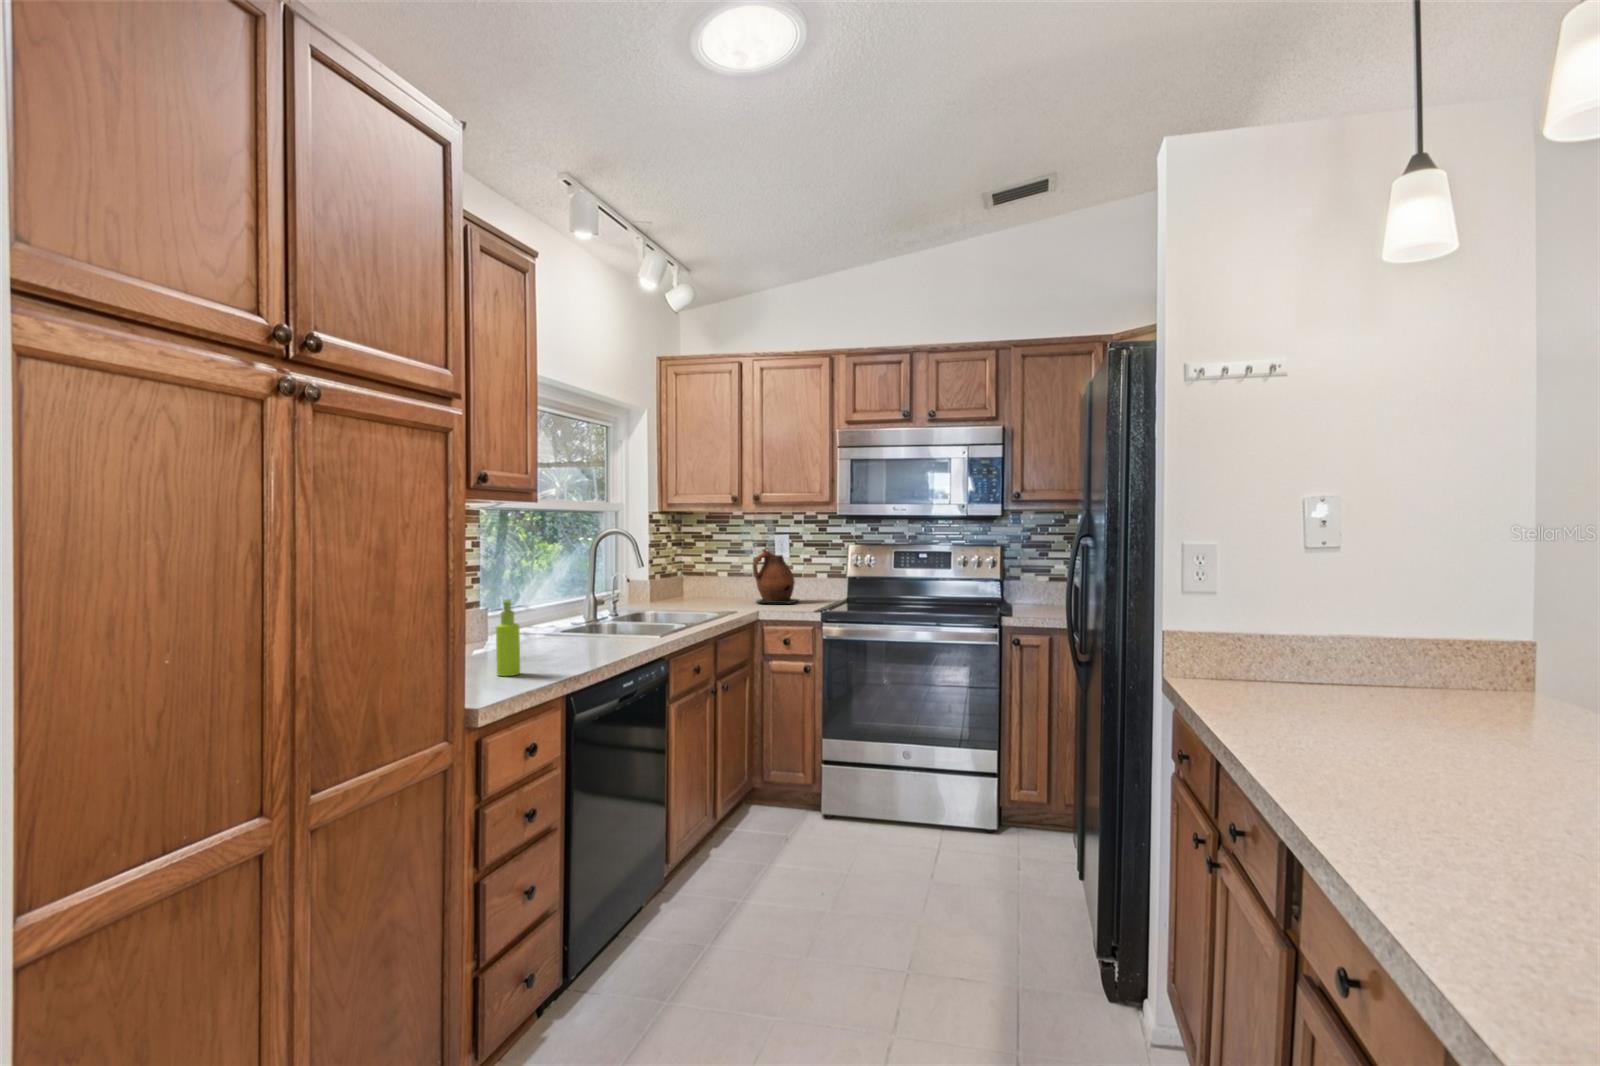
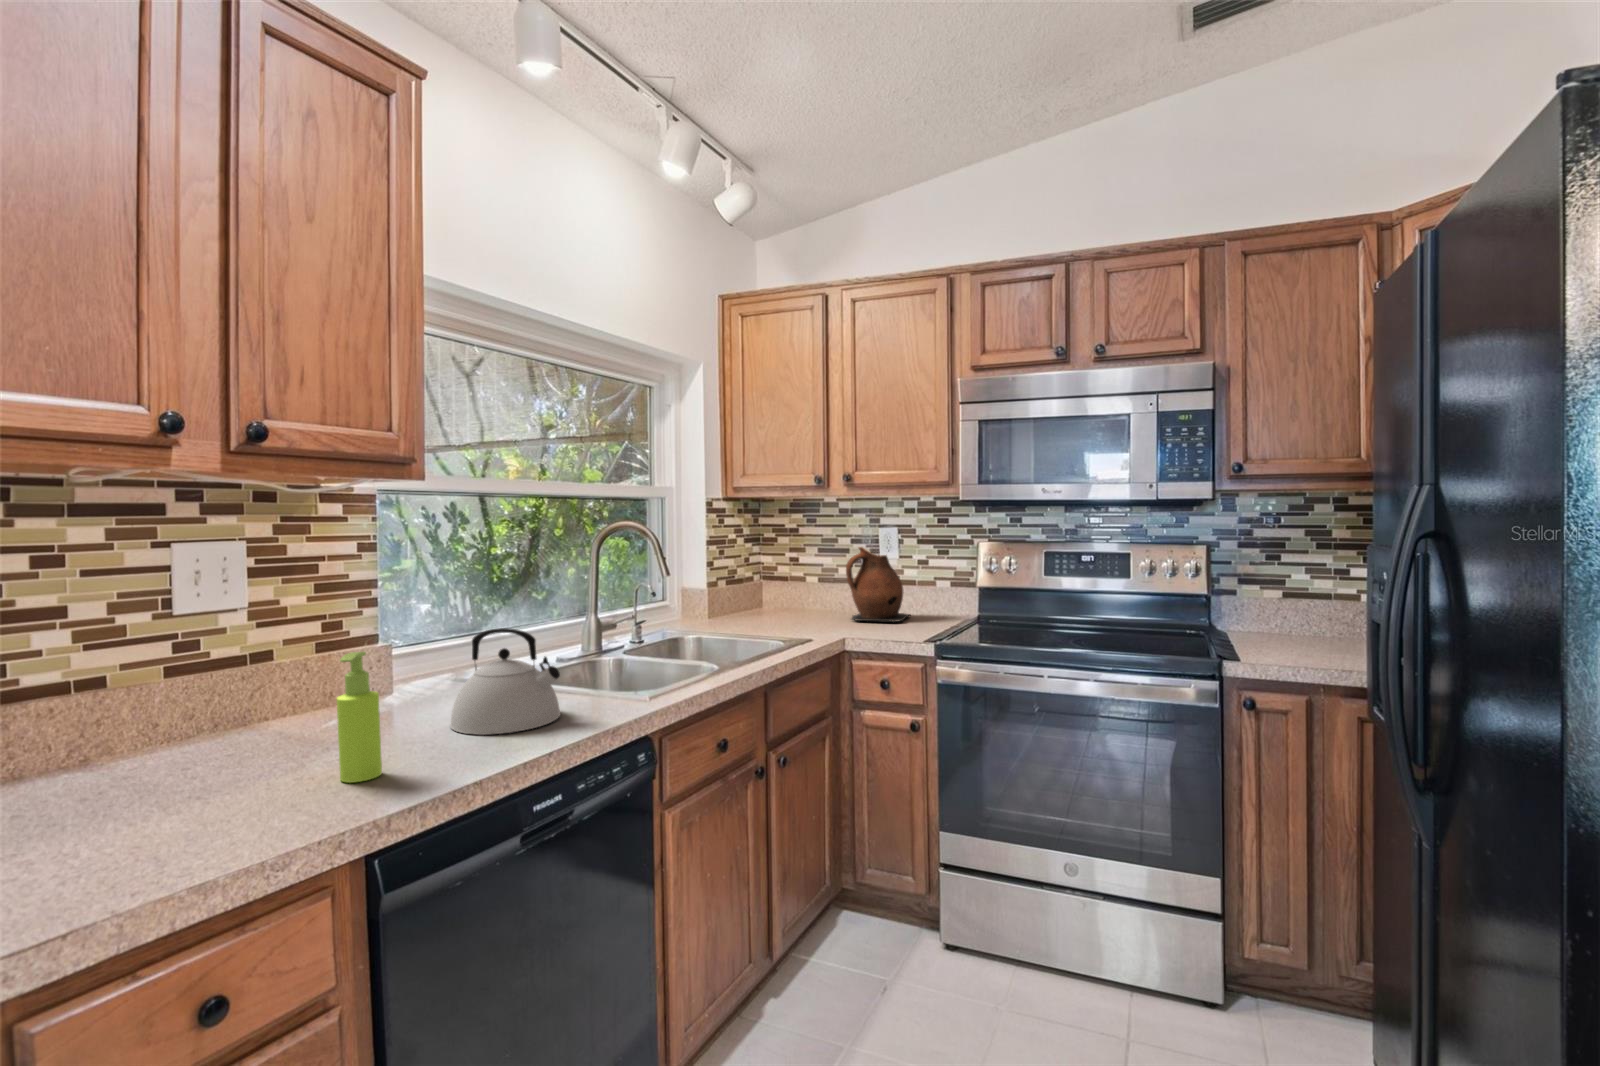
kettle: none [529,593,602,658] -> present [450,628,561,735]

